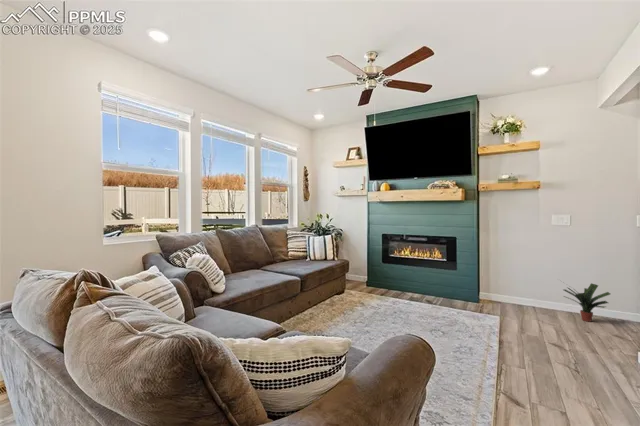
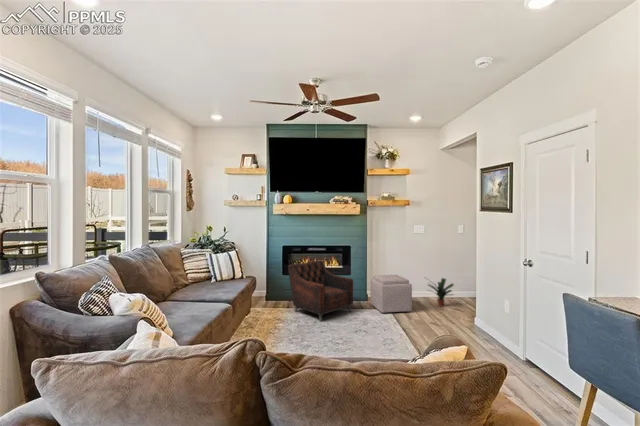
armchair: none [380,250,450,311] -> present [288,261,353,321]
ottoman: none [479,271,531,319] -> present [370,275,412,313]

